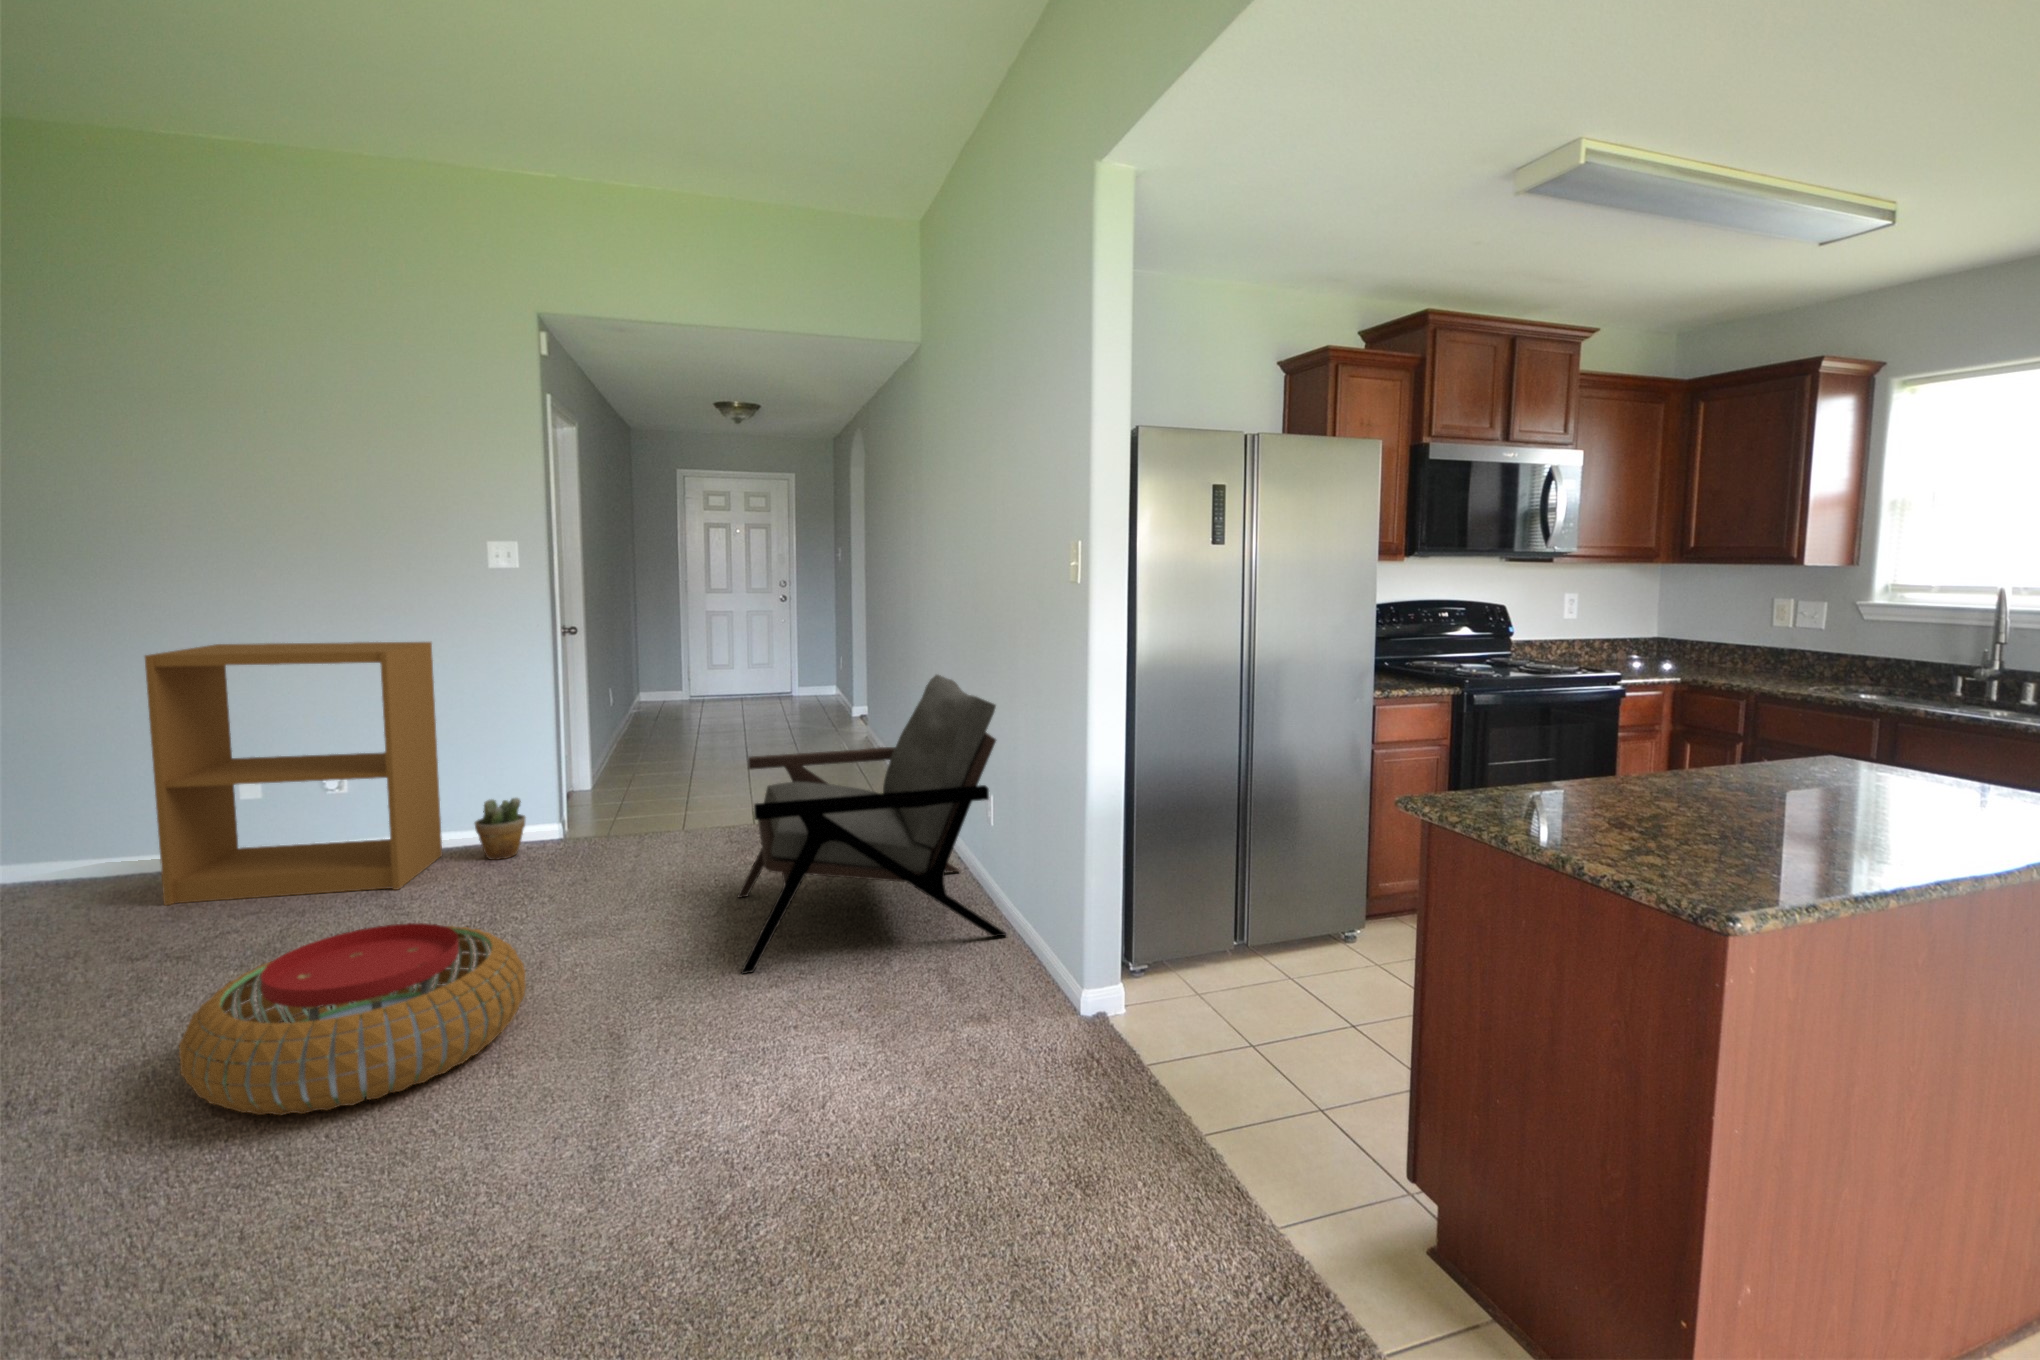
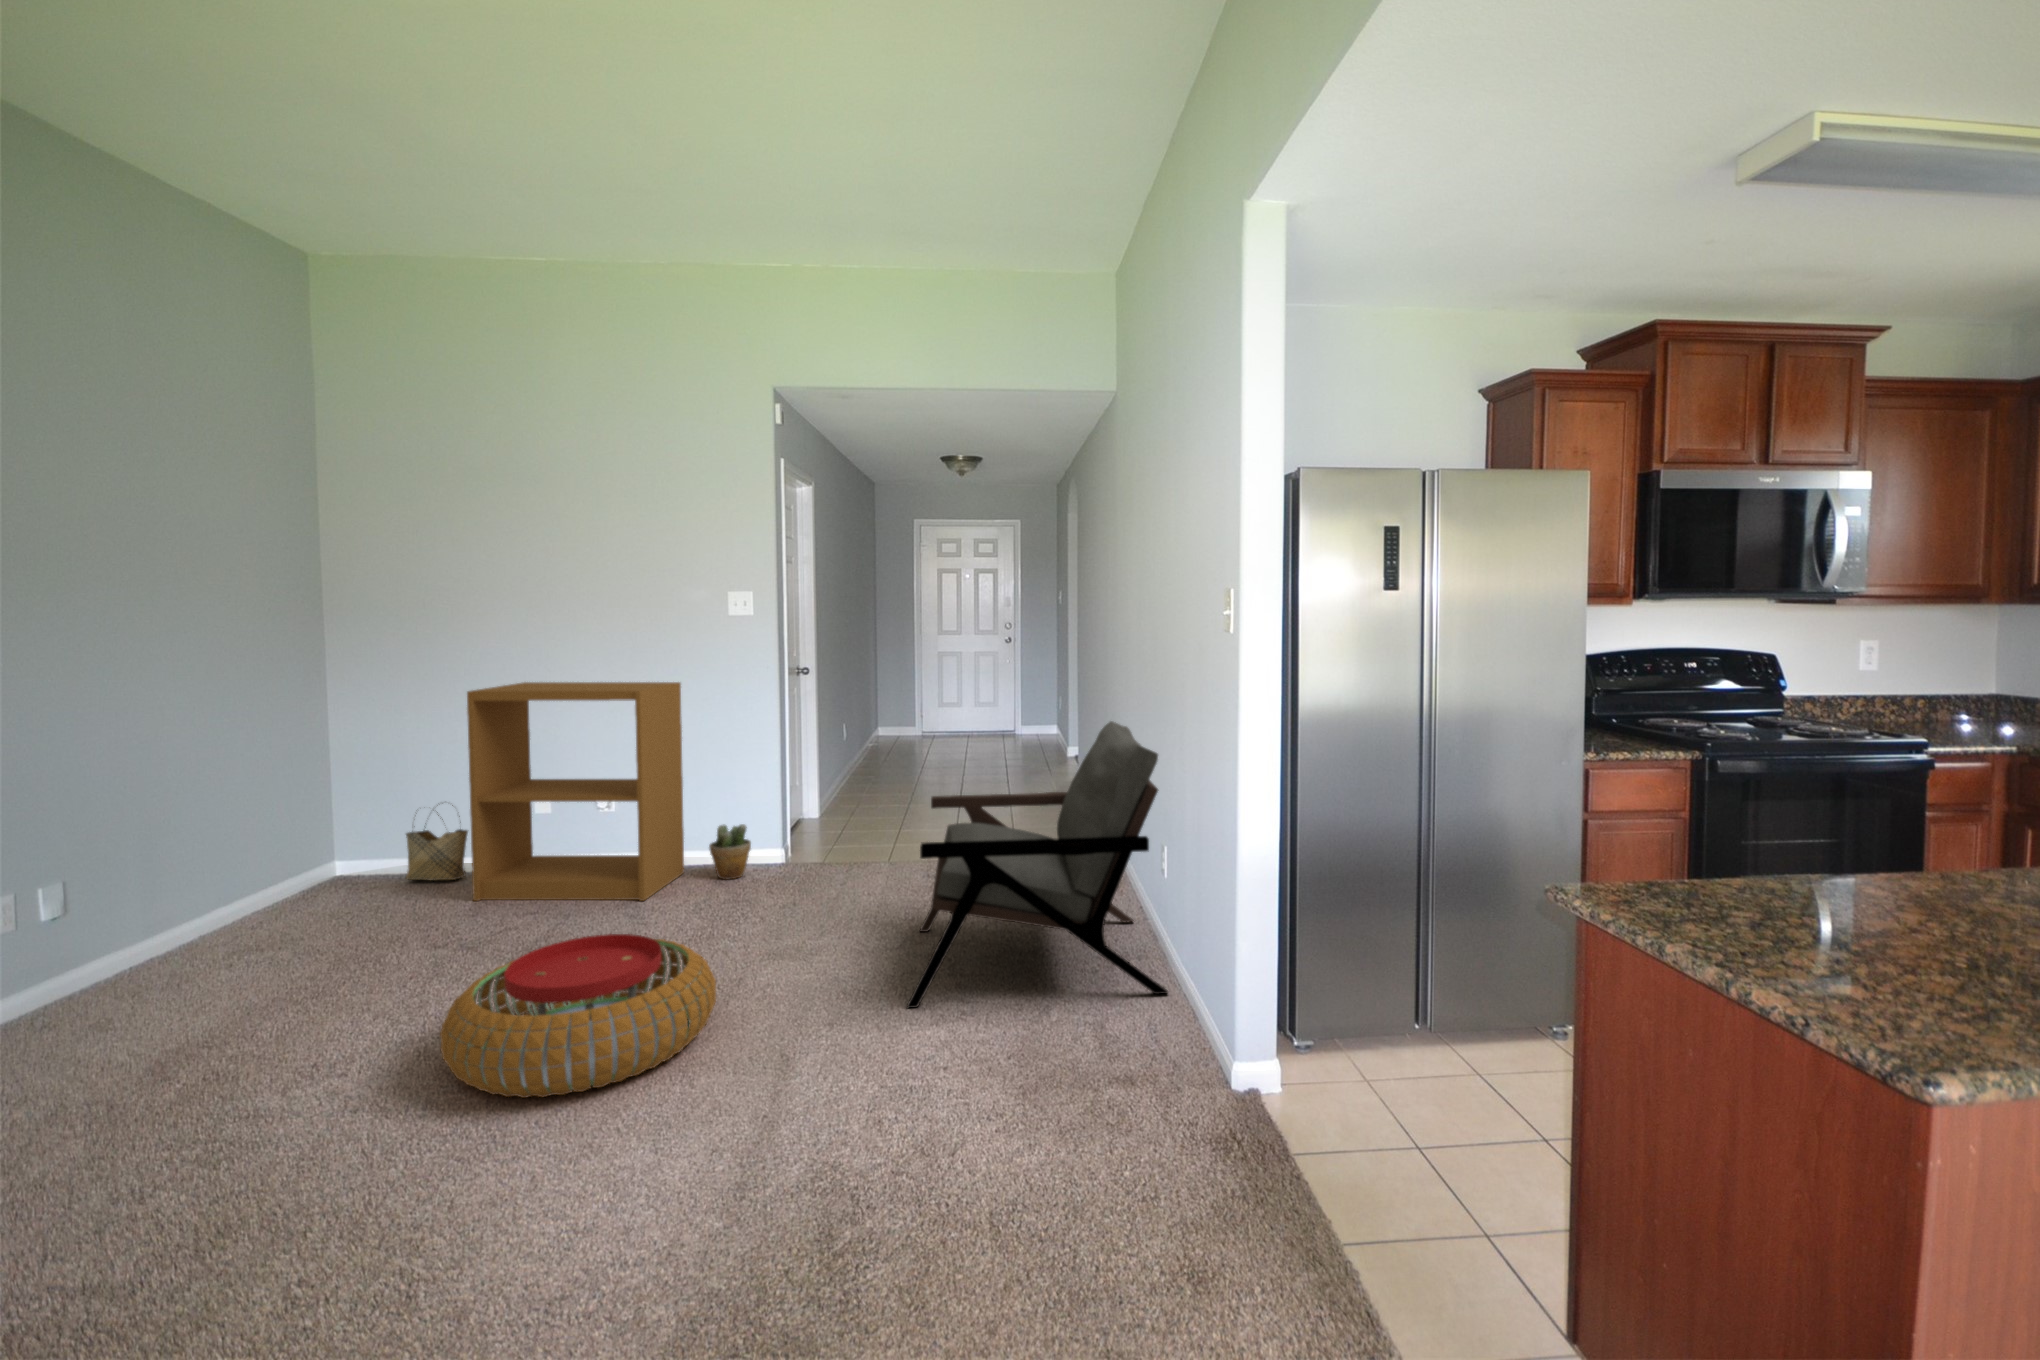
woven basket: none [53,790,146,887] -> present [406,805,468,881]

